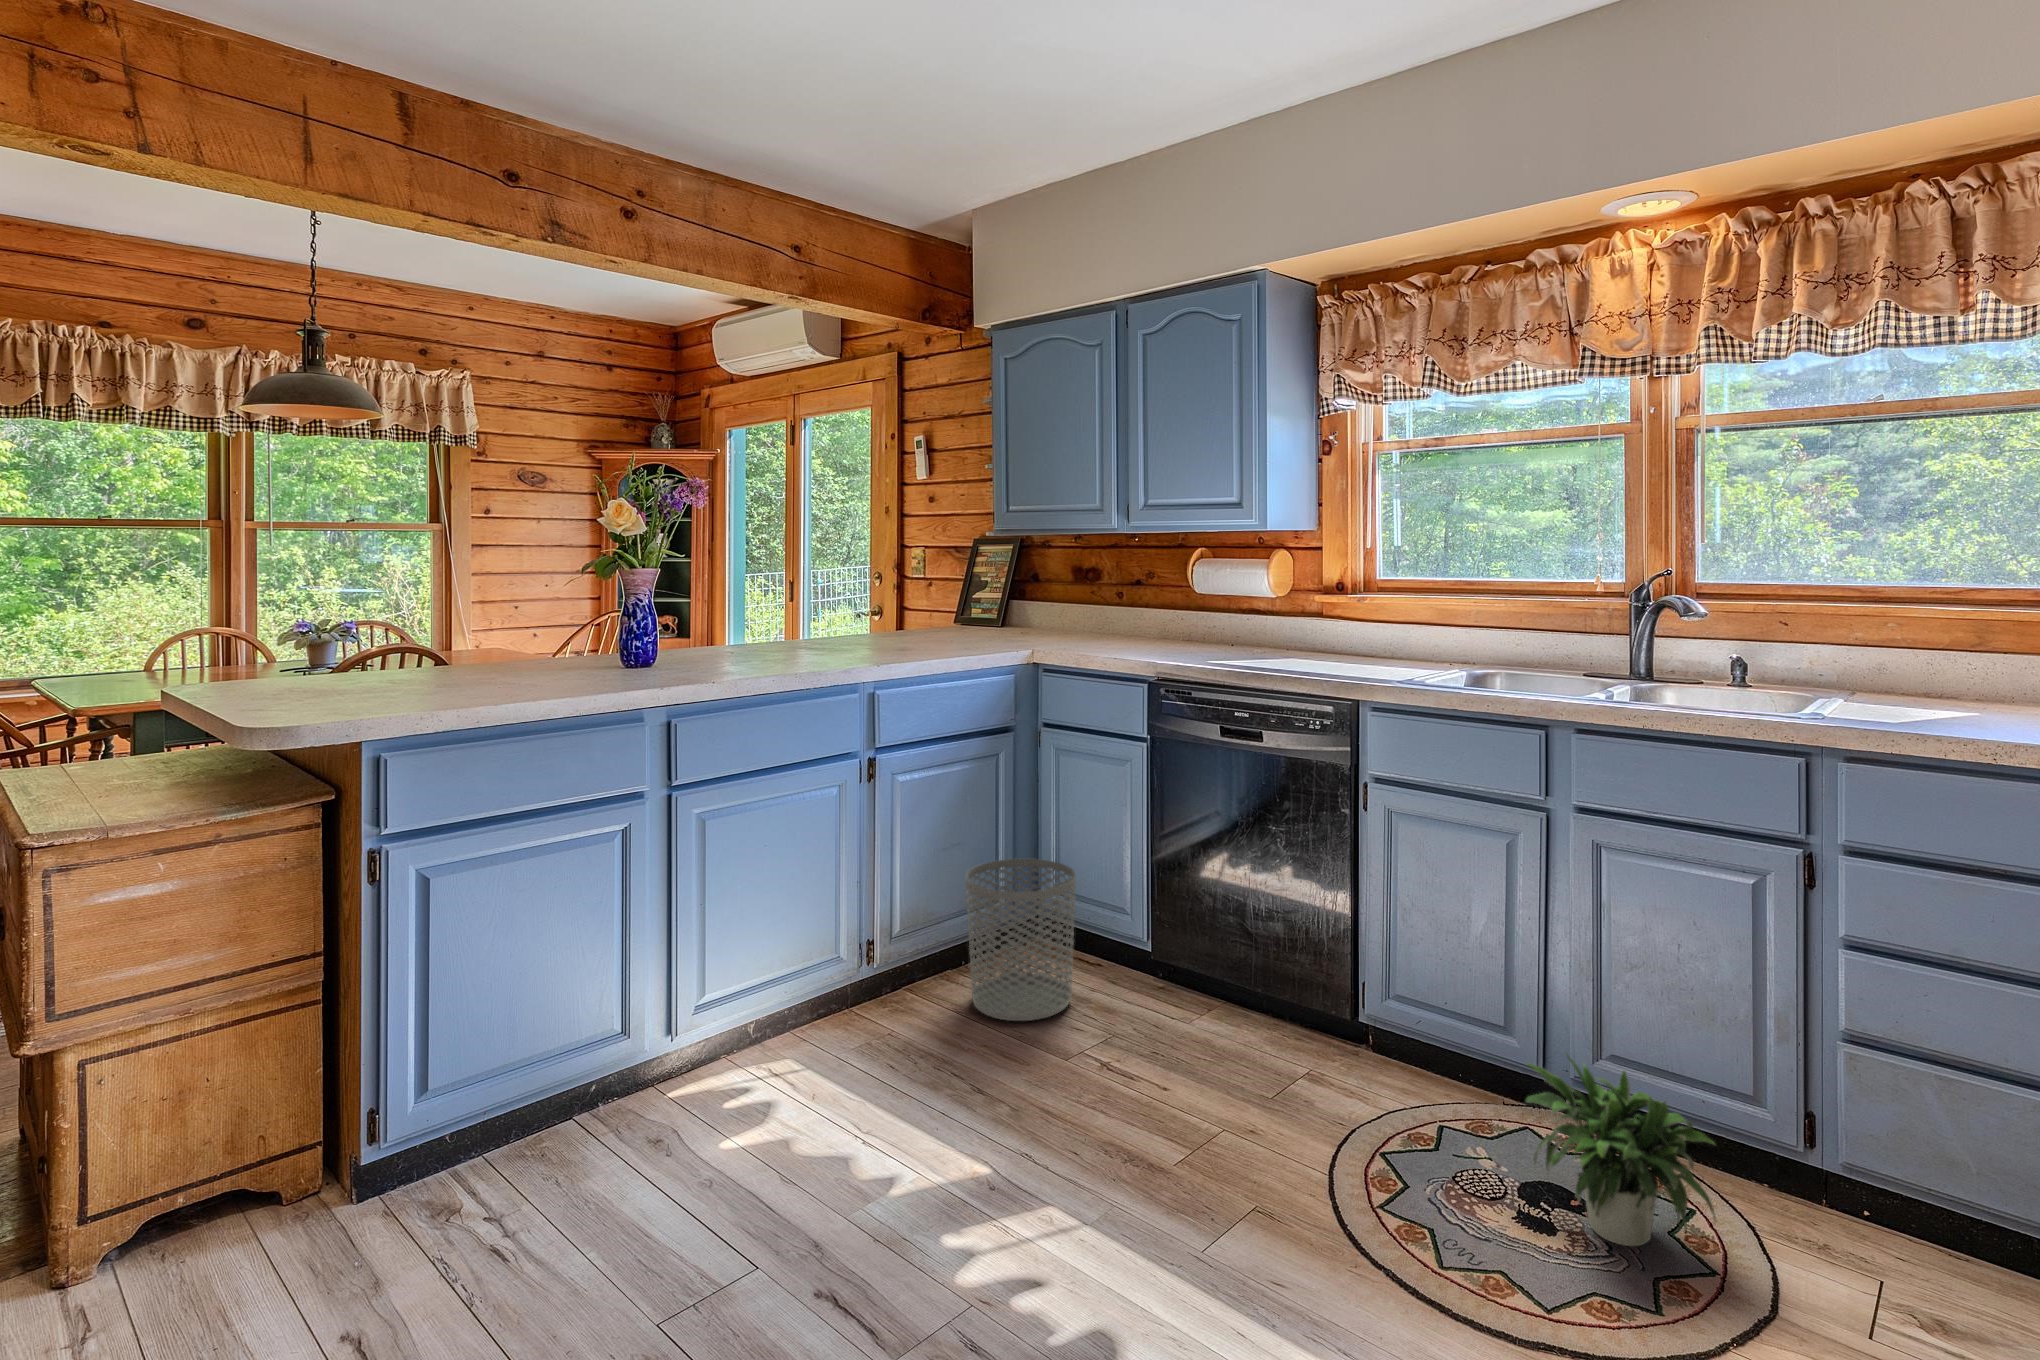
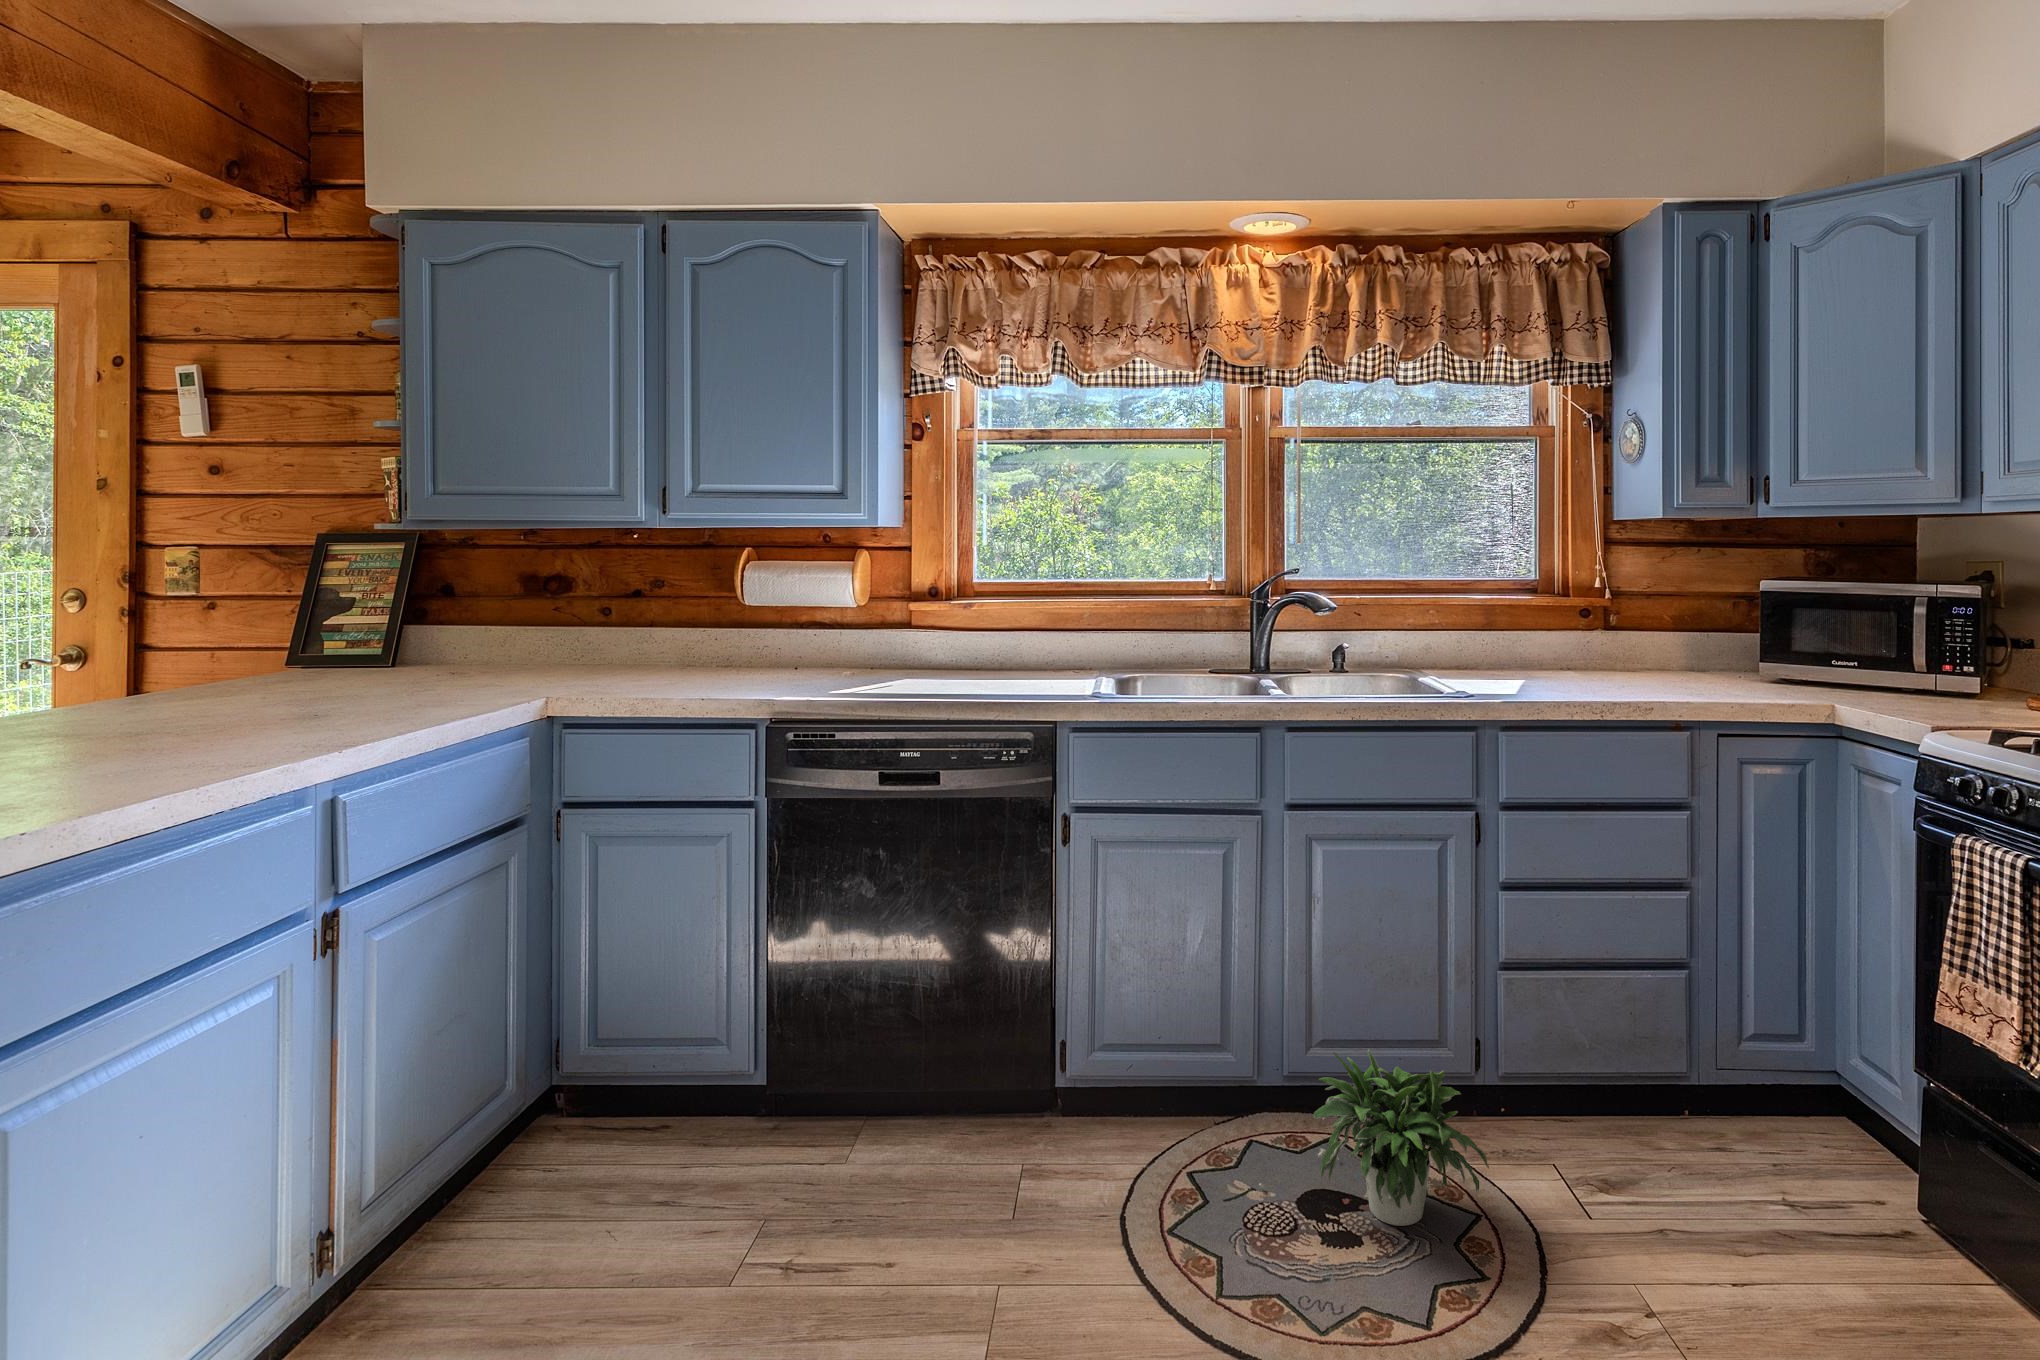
waste bin: present [966,858,1076,1021] -> none [474,1006,668,1284]

